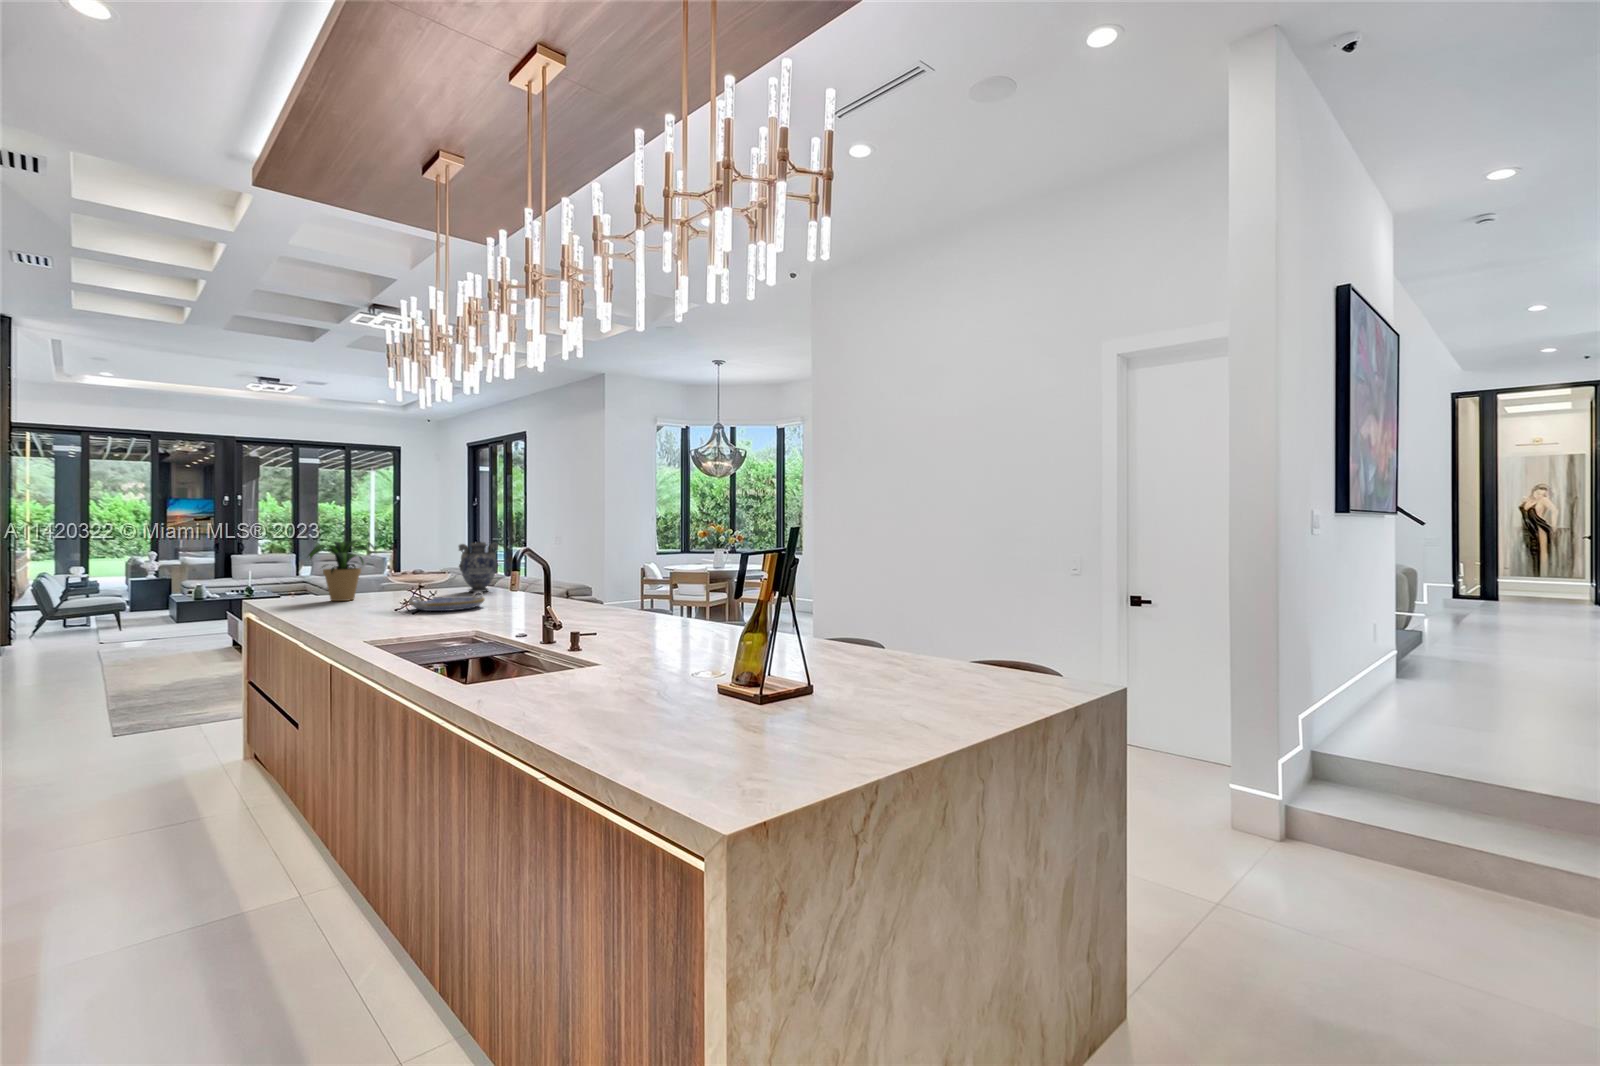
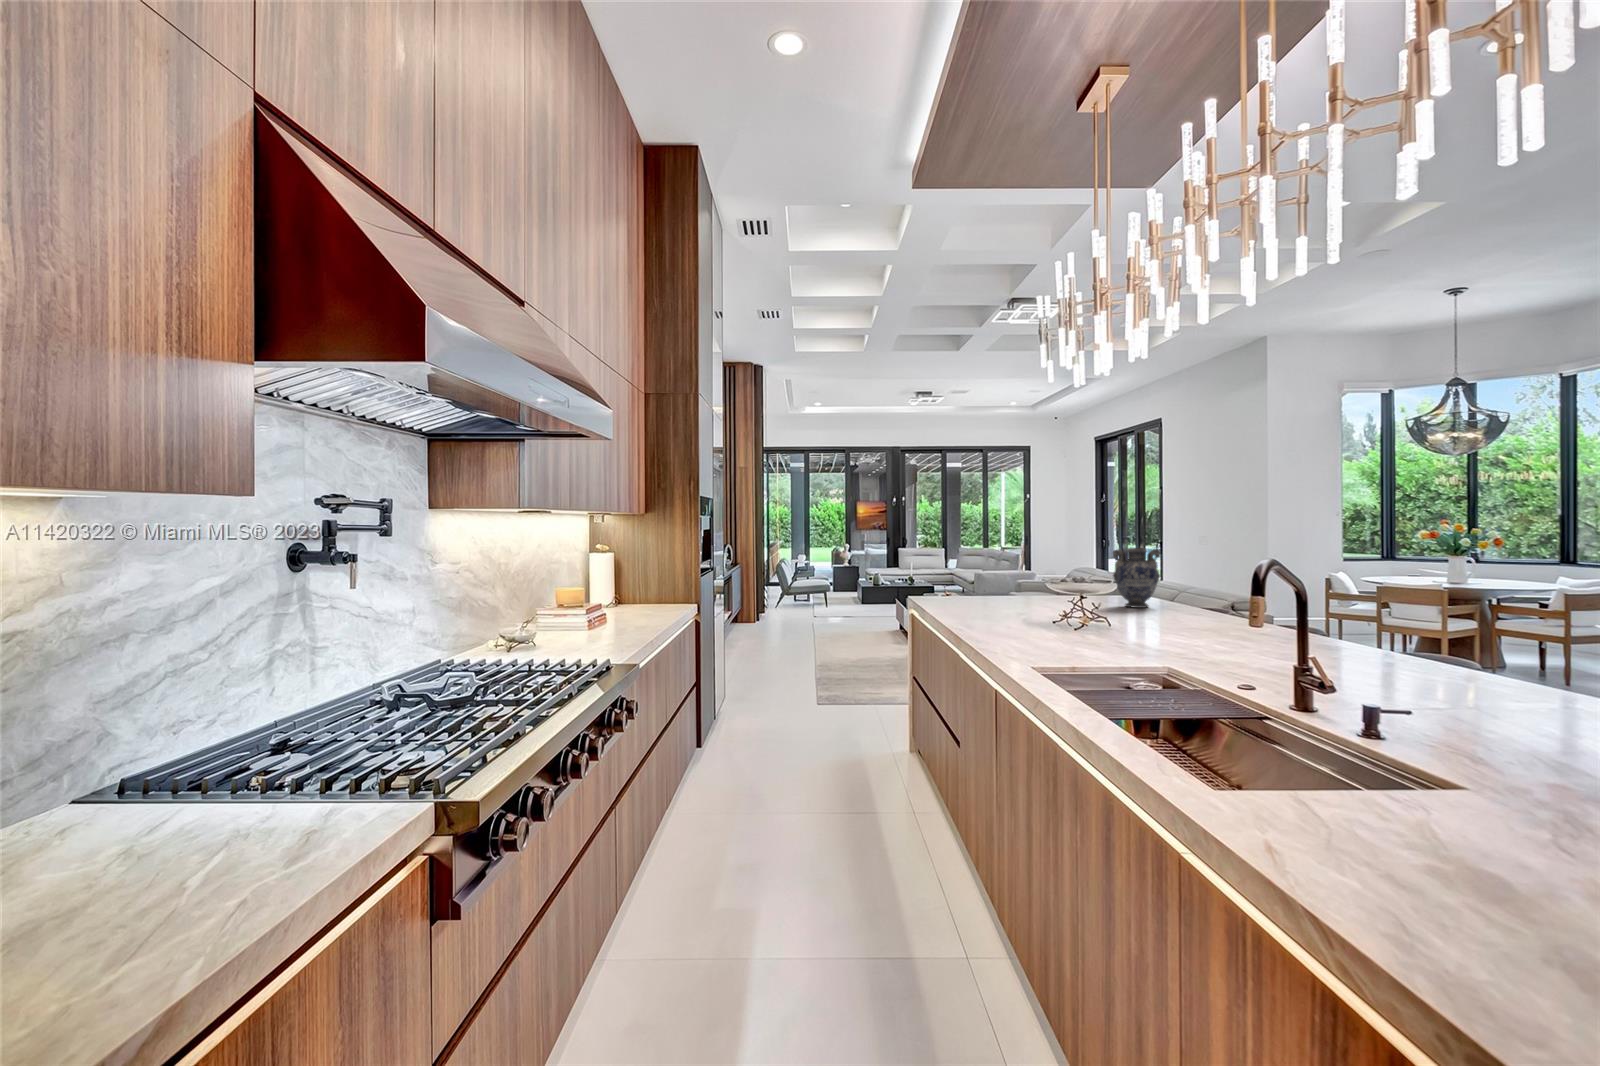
potted plant: present [309,540,376,601] -> none [959,544,1025,609]
serving tray: present [409,591,485,611] -> none [1064,611,1154,634]

